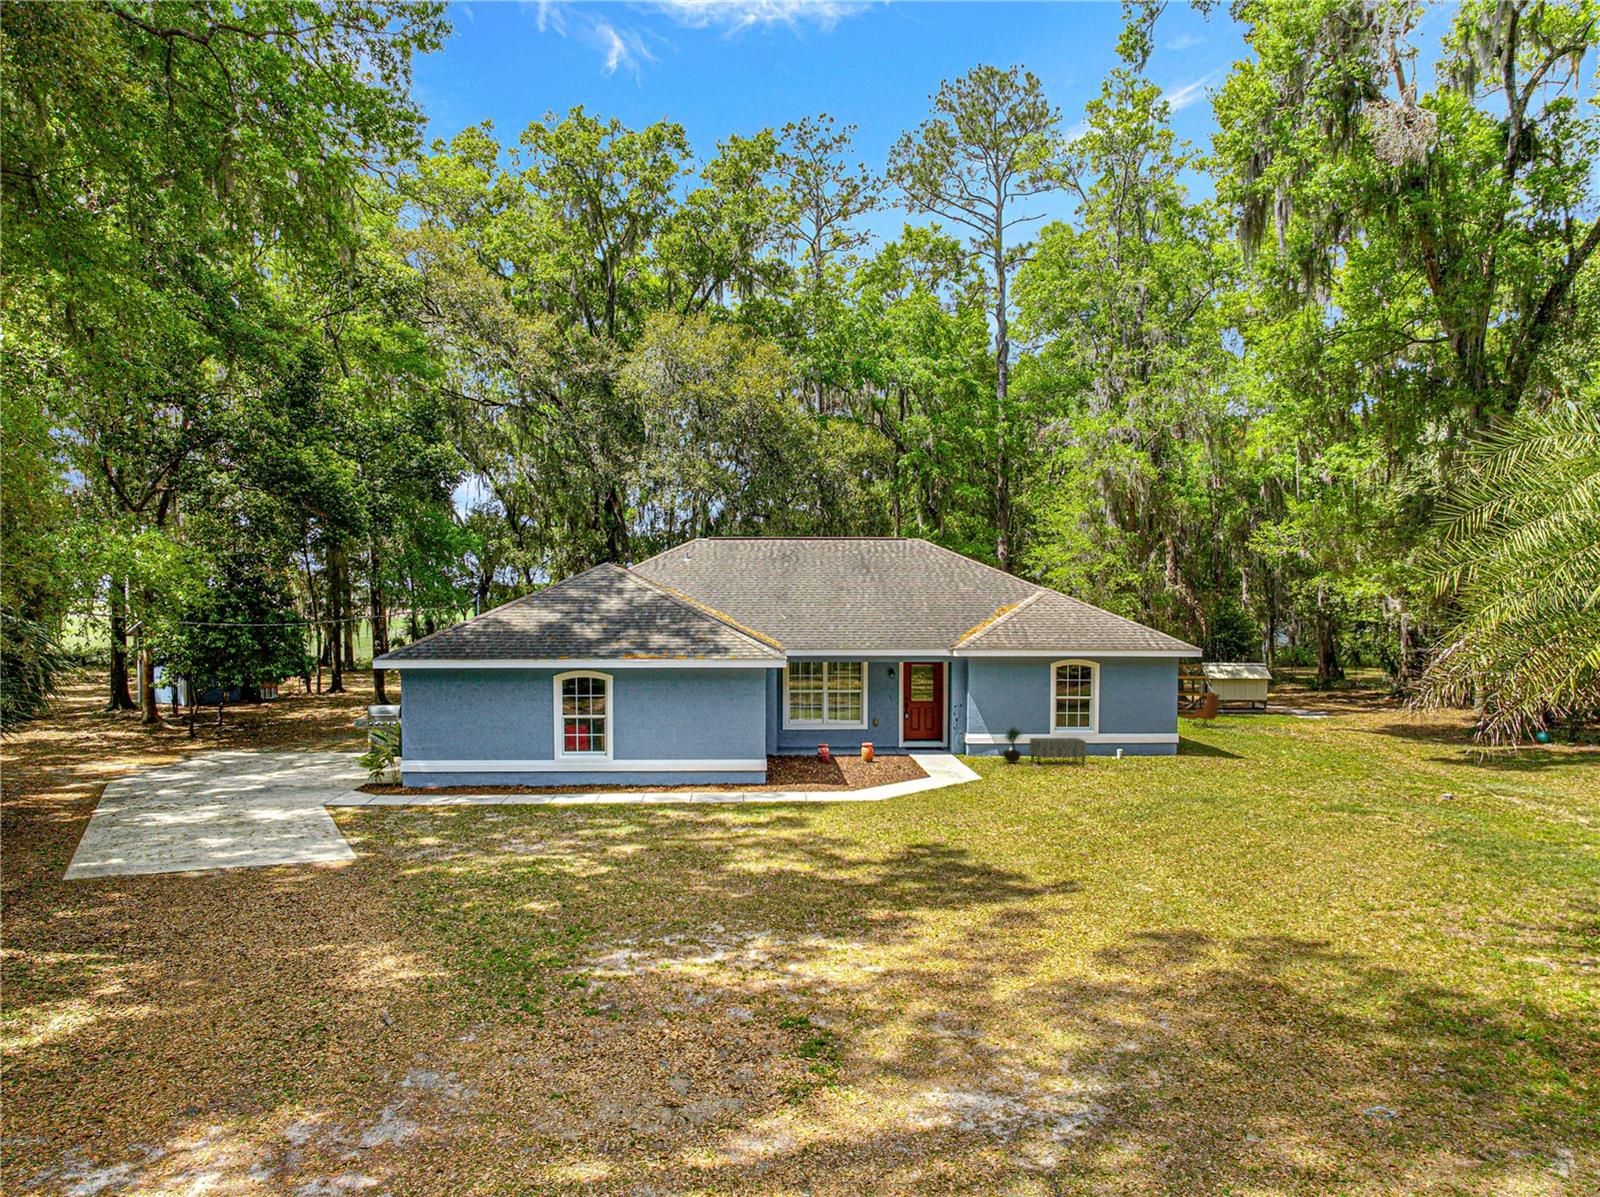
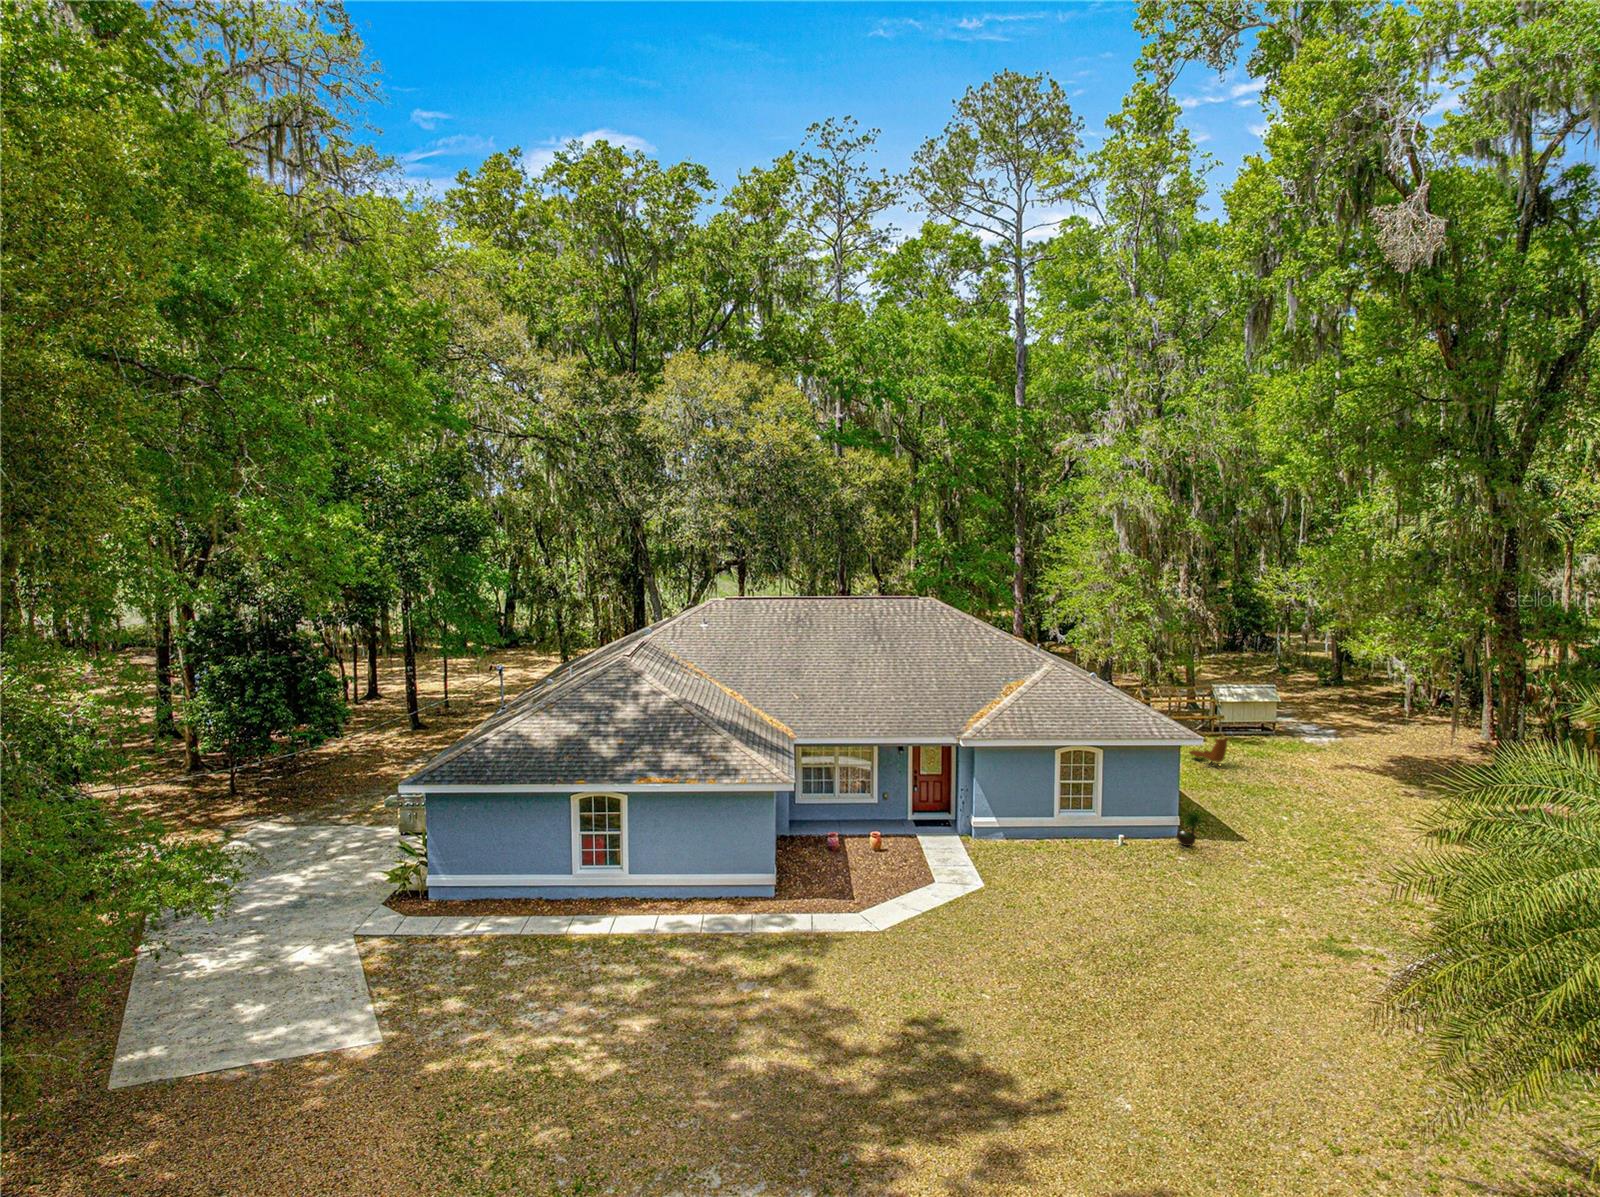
potted tree: present [1003,728,1022,763] -> present [1177,813,1201,846]
bench: present [1030,738,1086,765] -> none [1034,823,1090,855]

